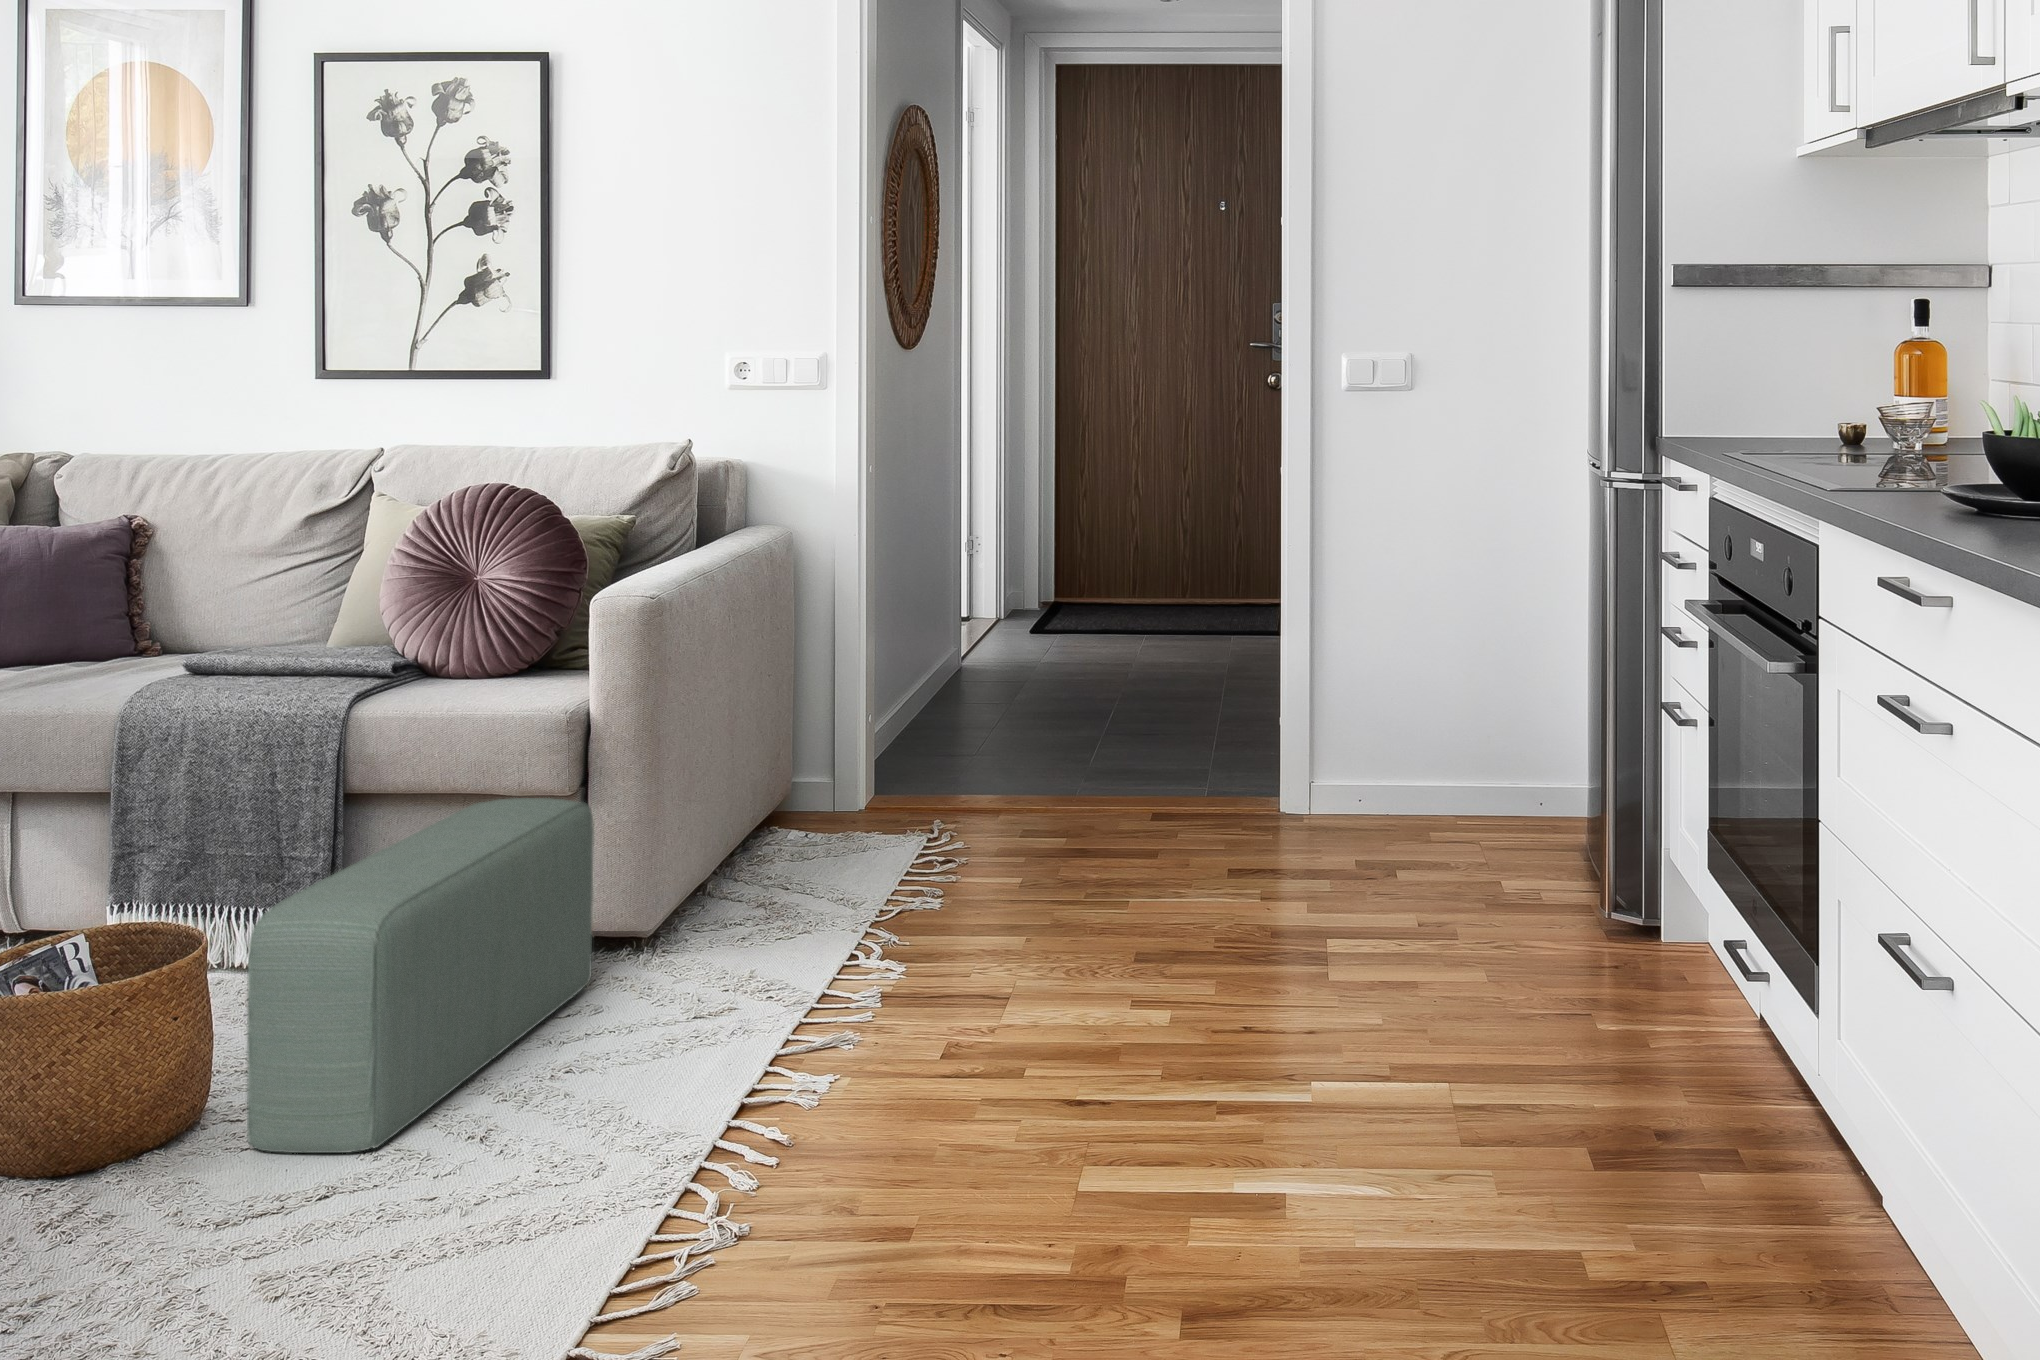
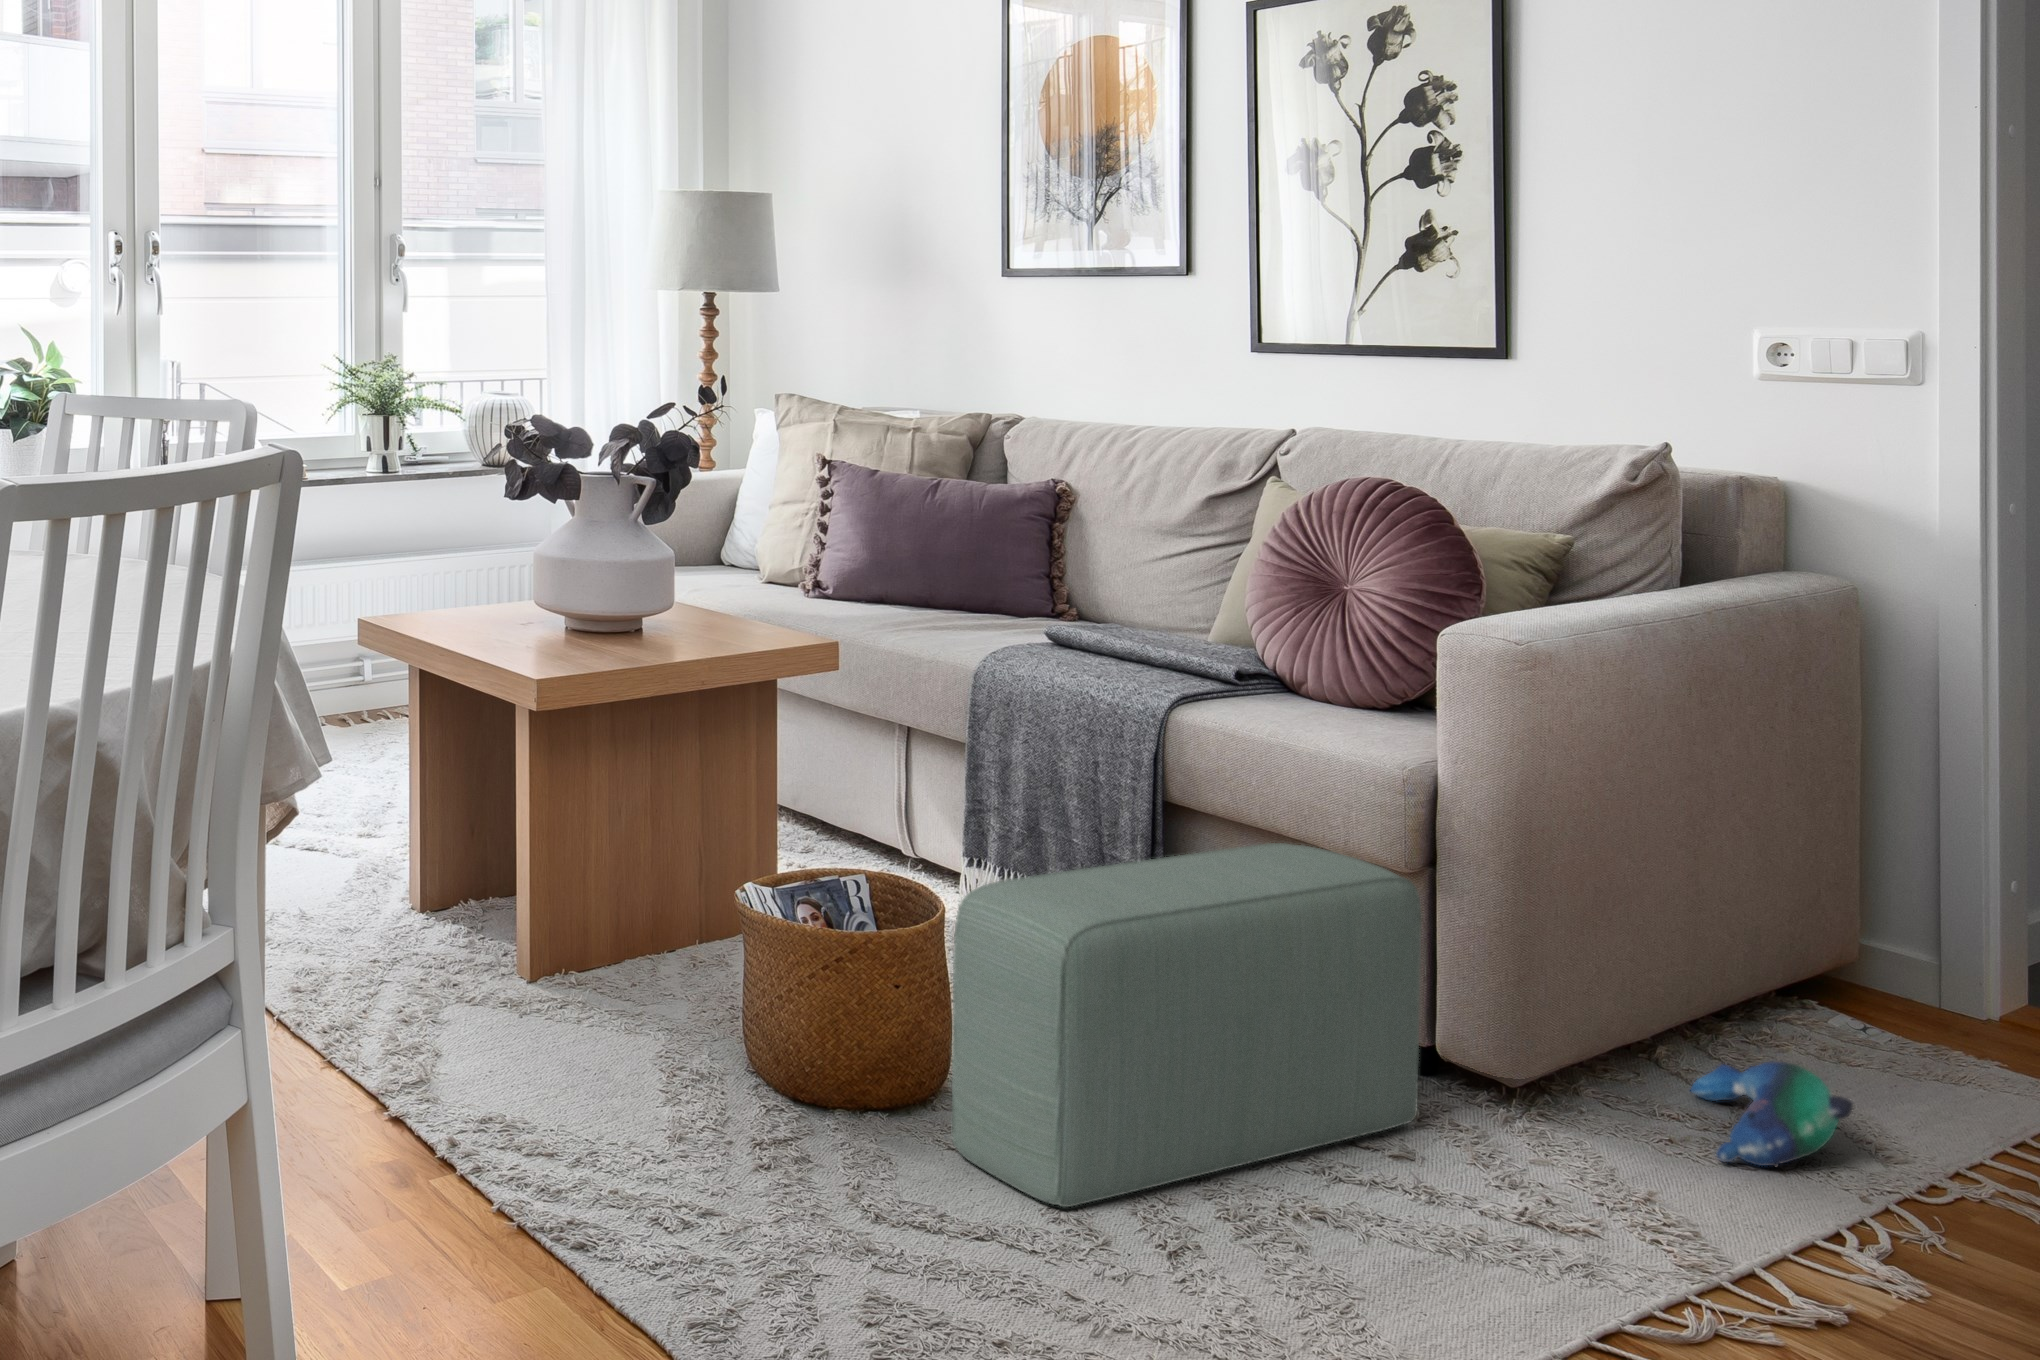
plush toy: none [742,856,845,934] -> present [1691,1061,1853,1167]

